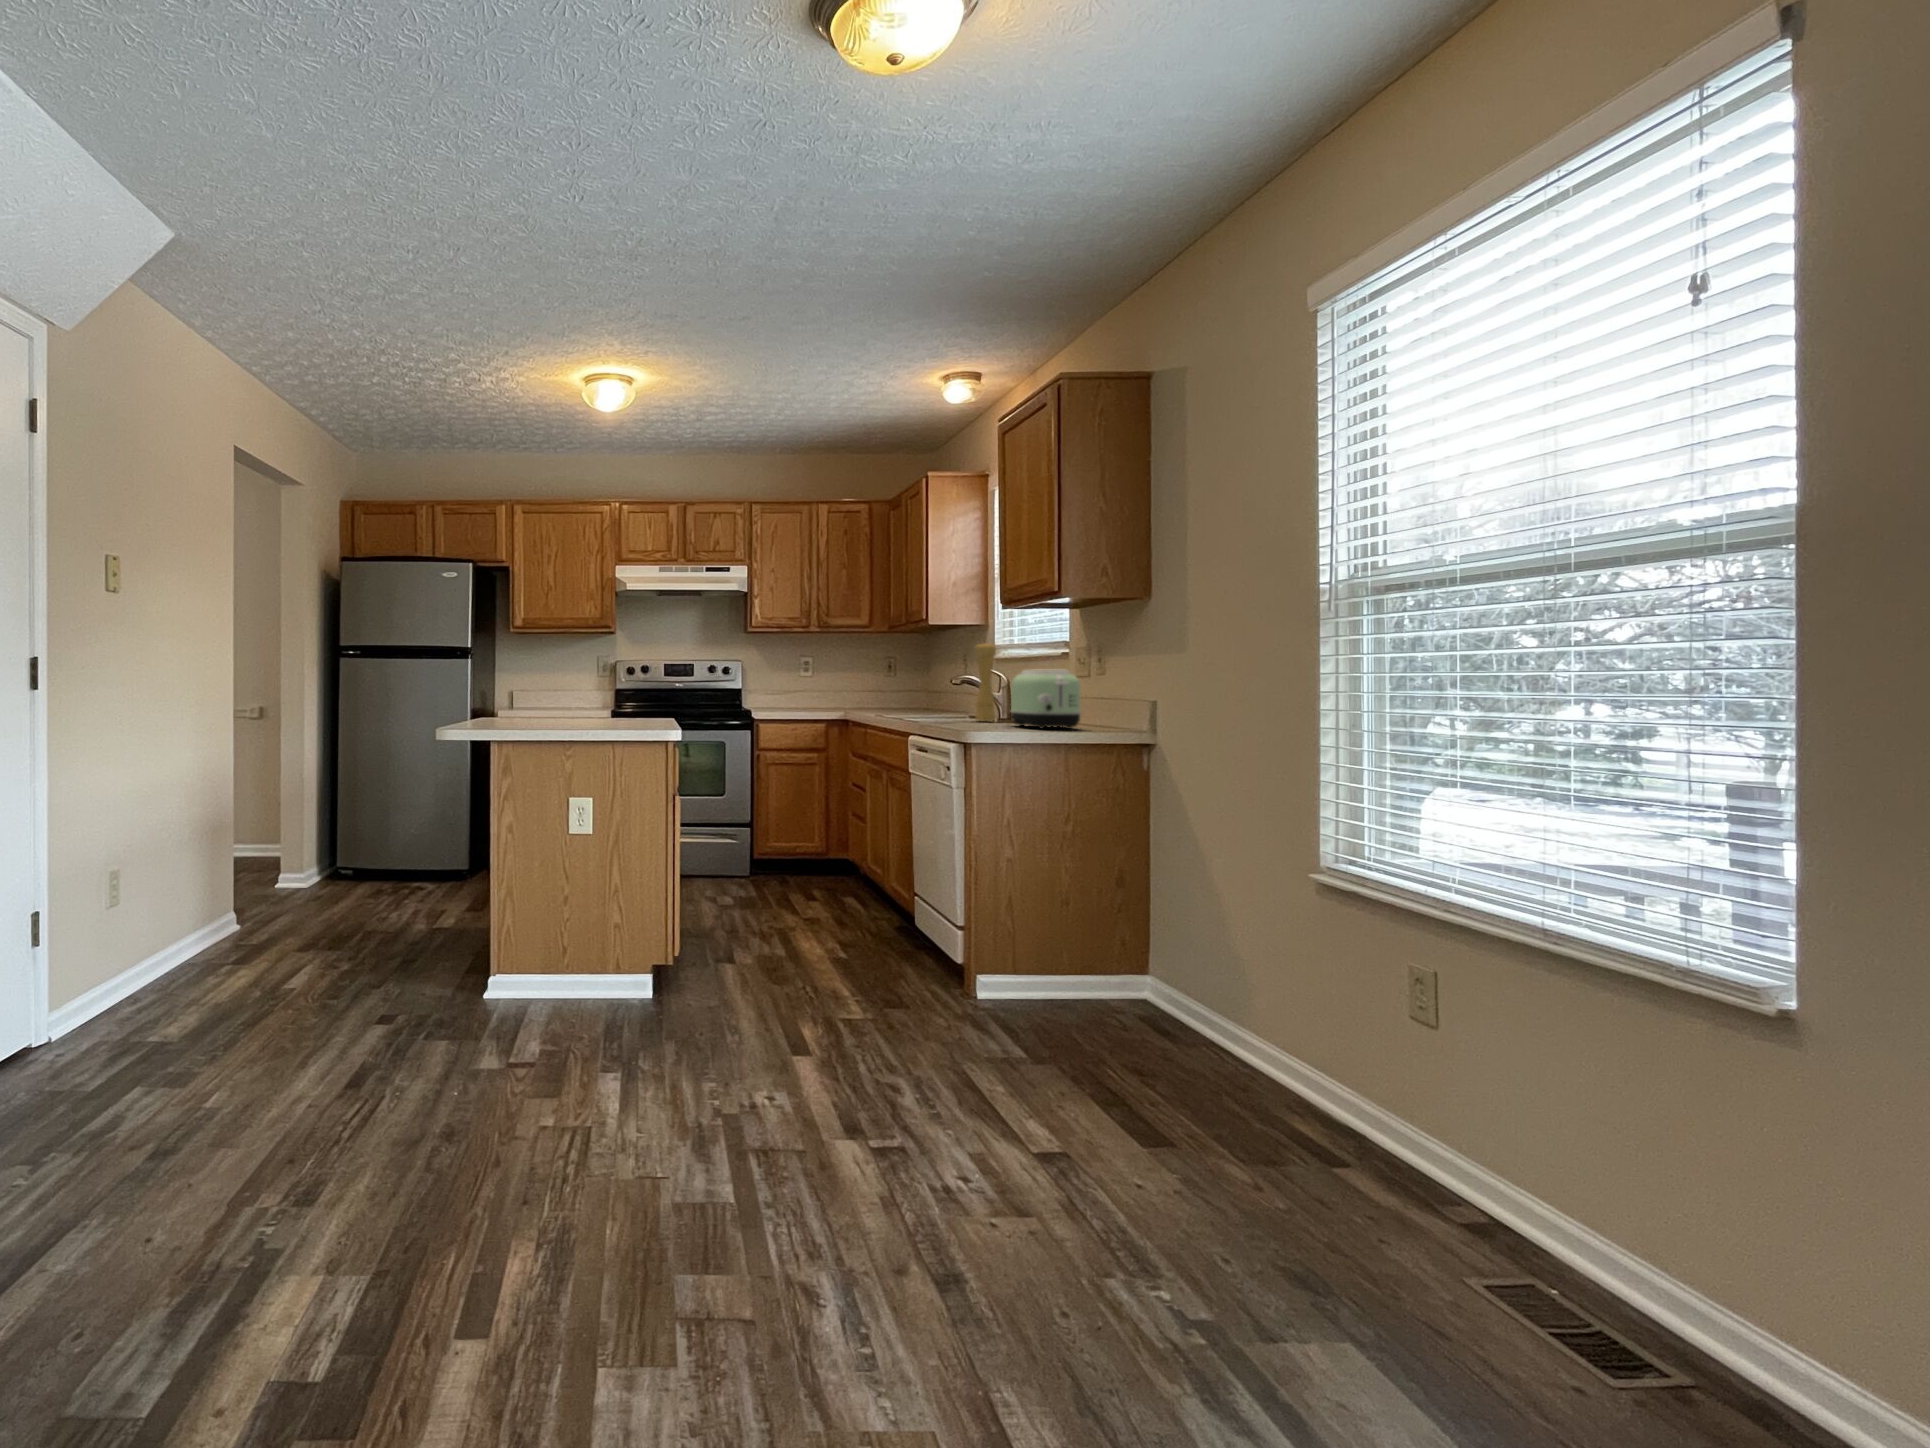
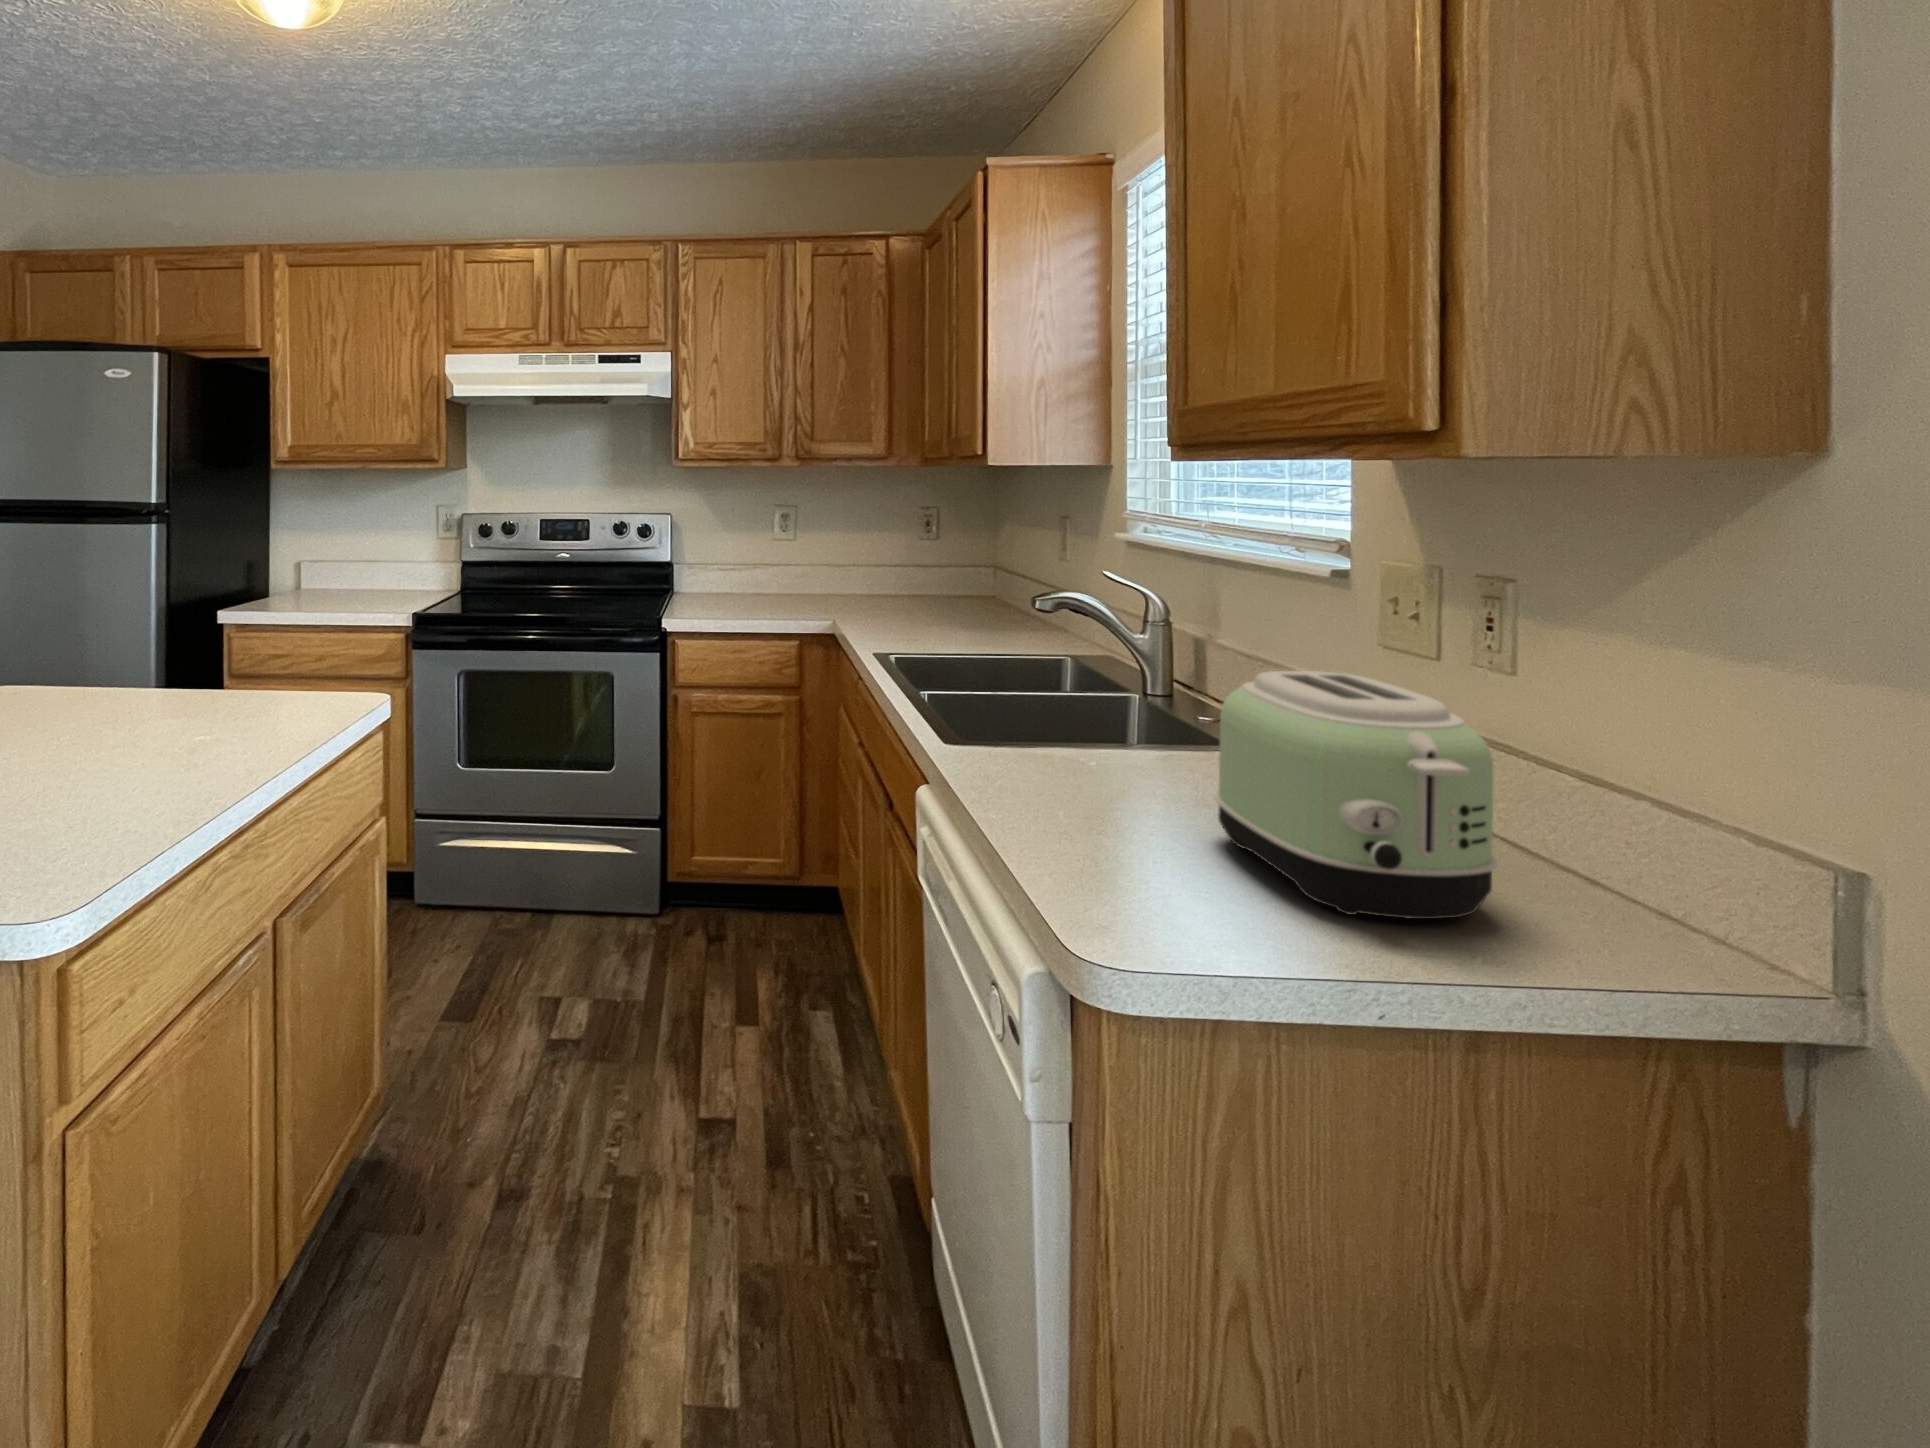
pepper mill: present [975,643,996,721] -> none [1096,556,1157,779]

